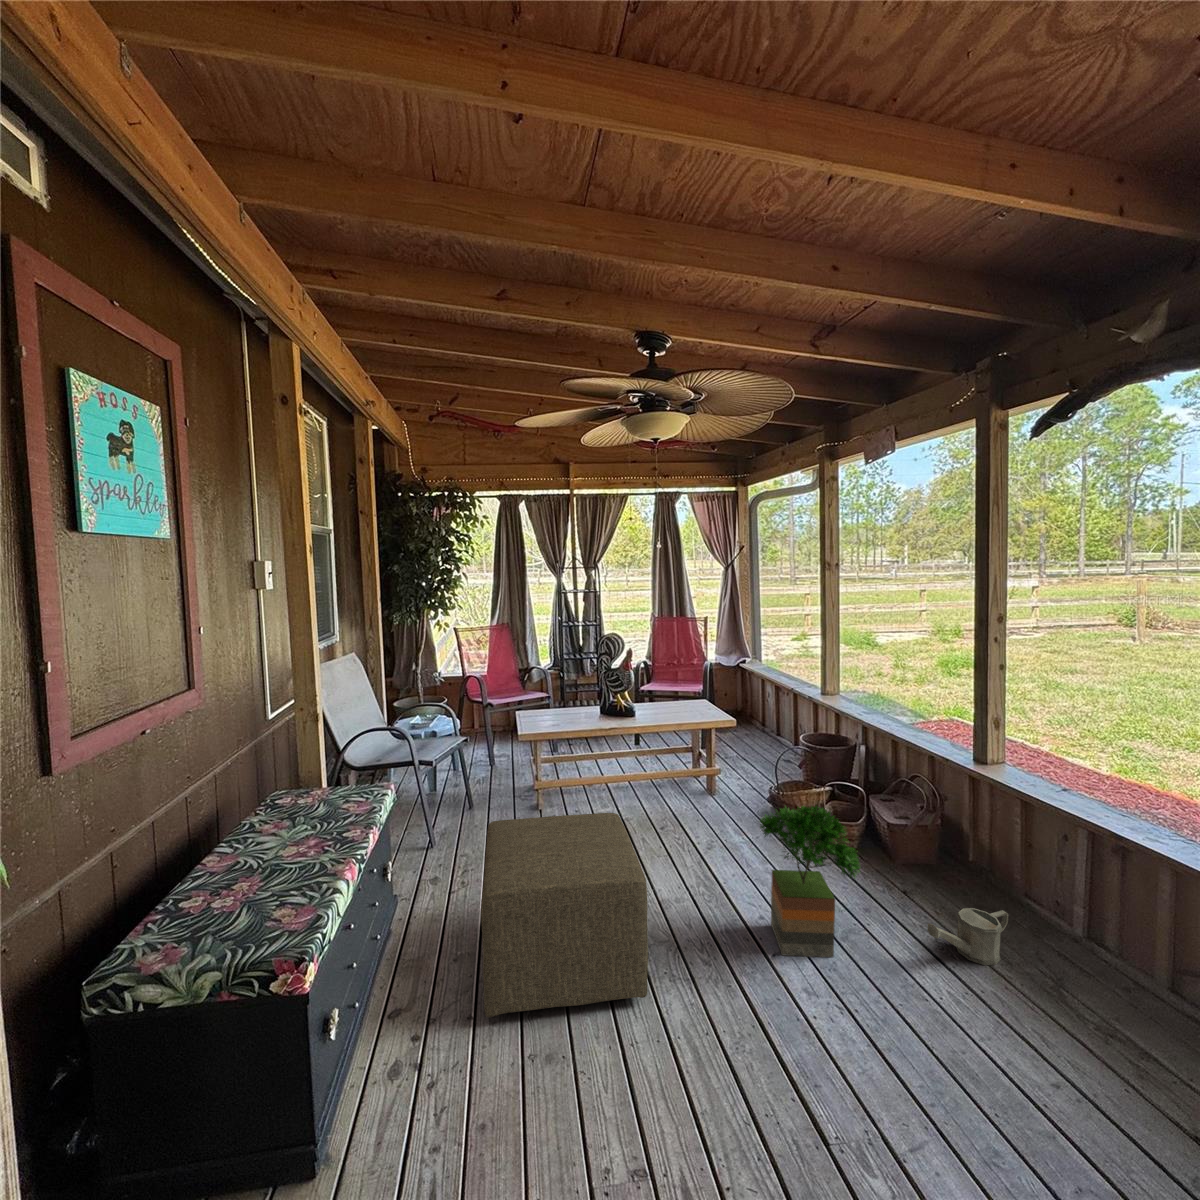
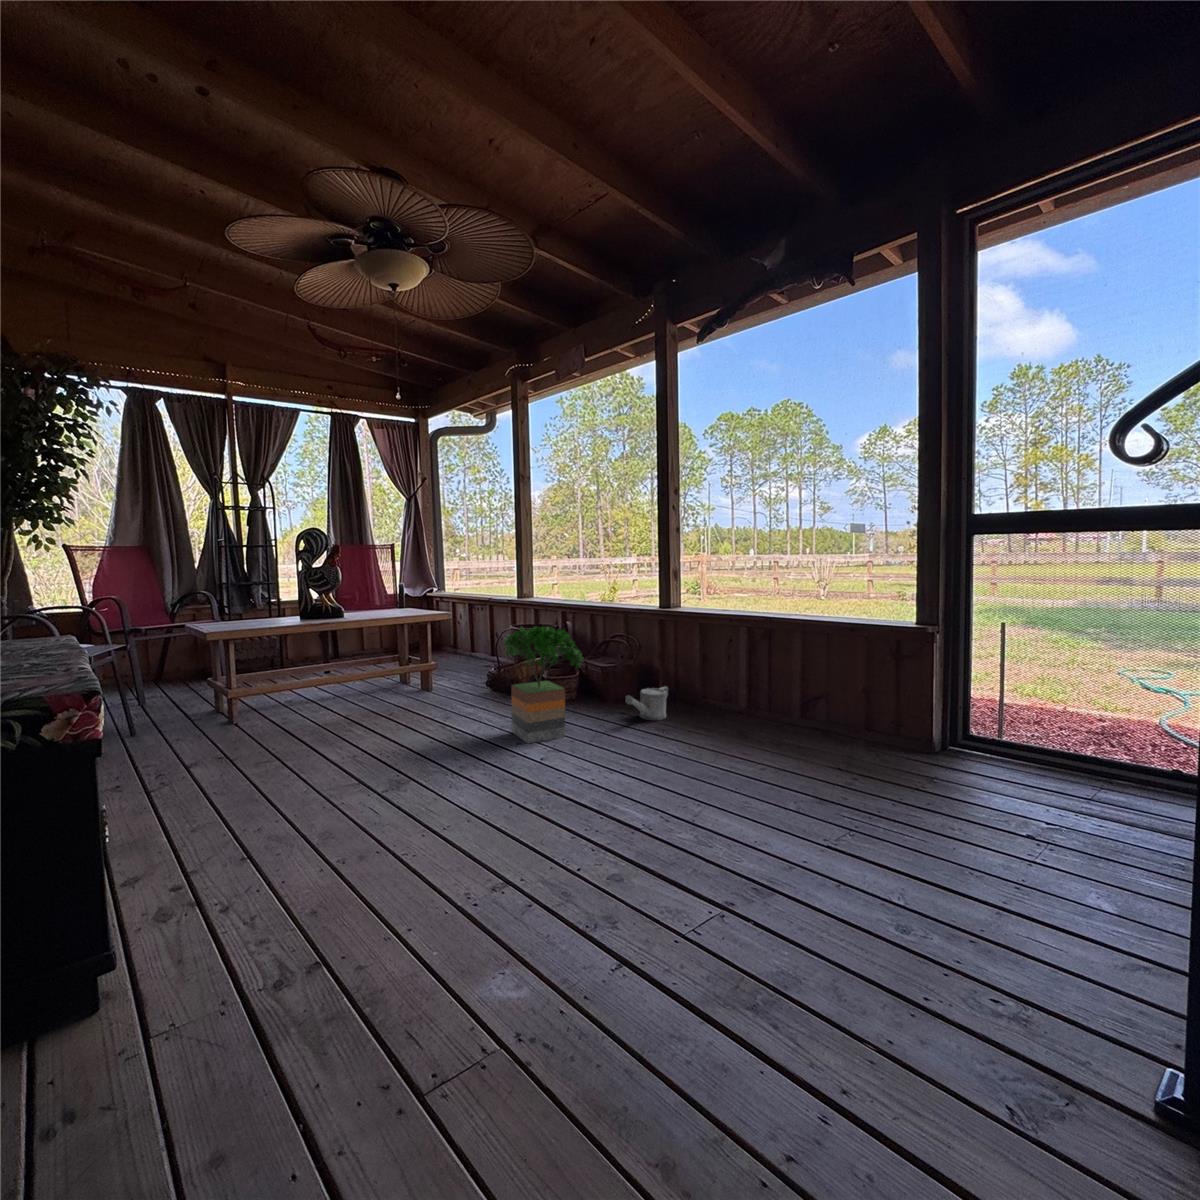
ottoman: present [481,813,648,1017] -> none [223,651,429,829]

